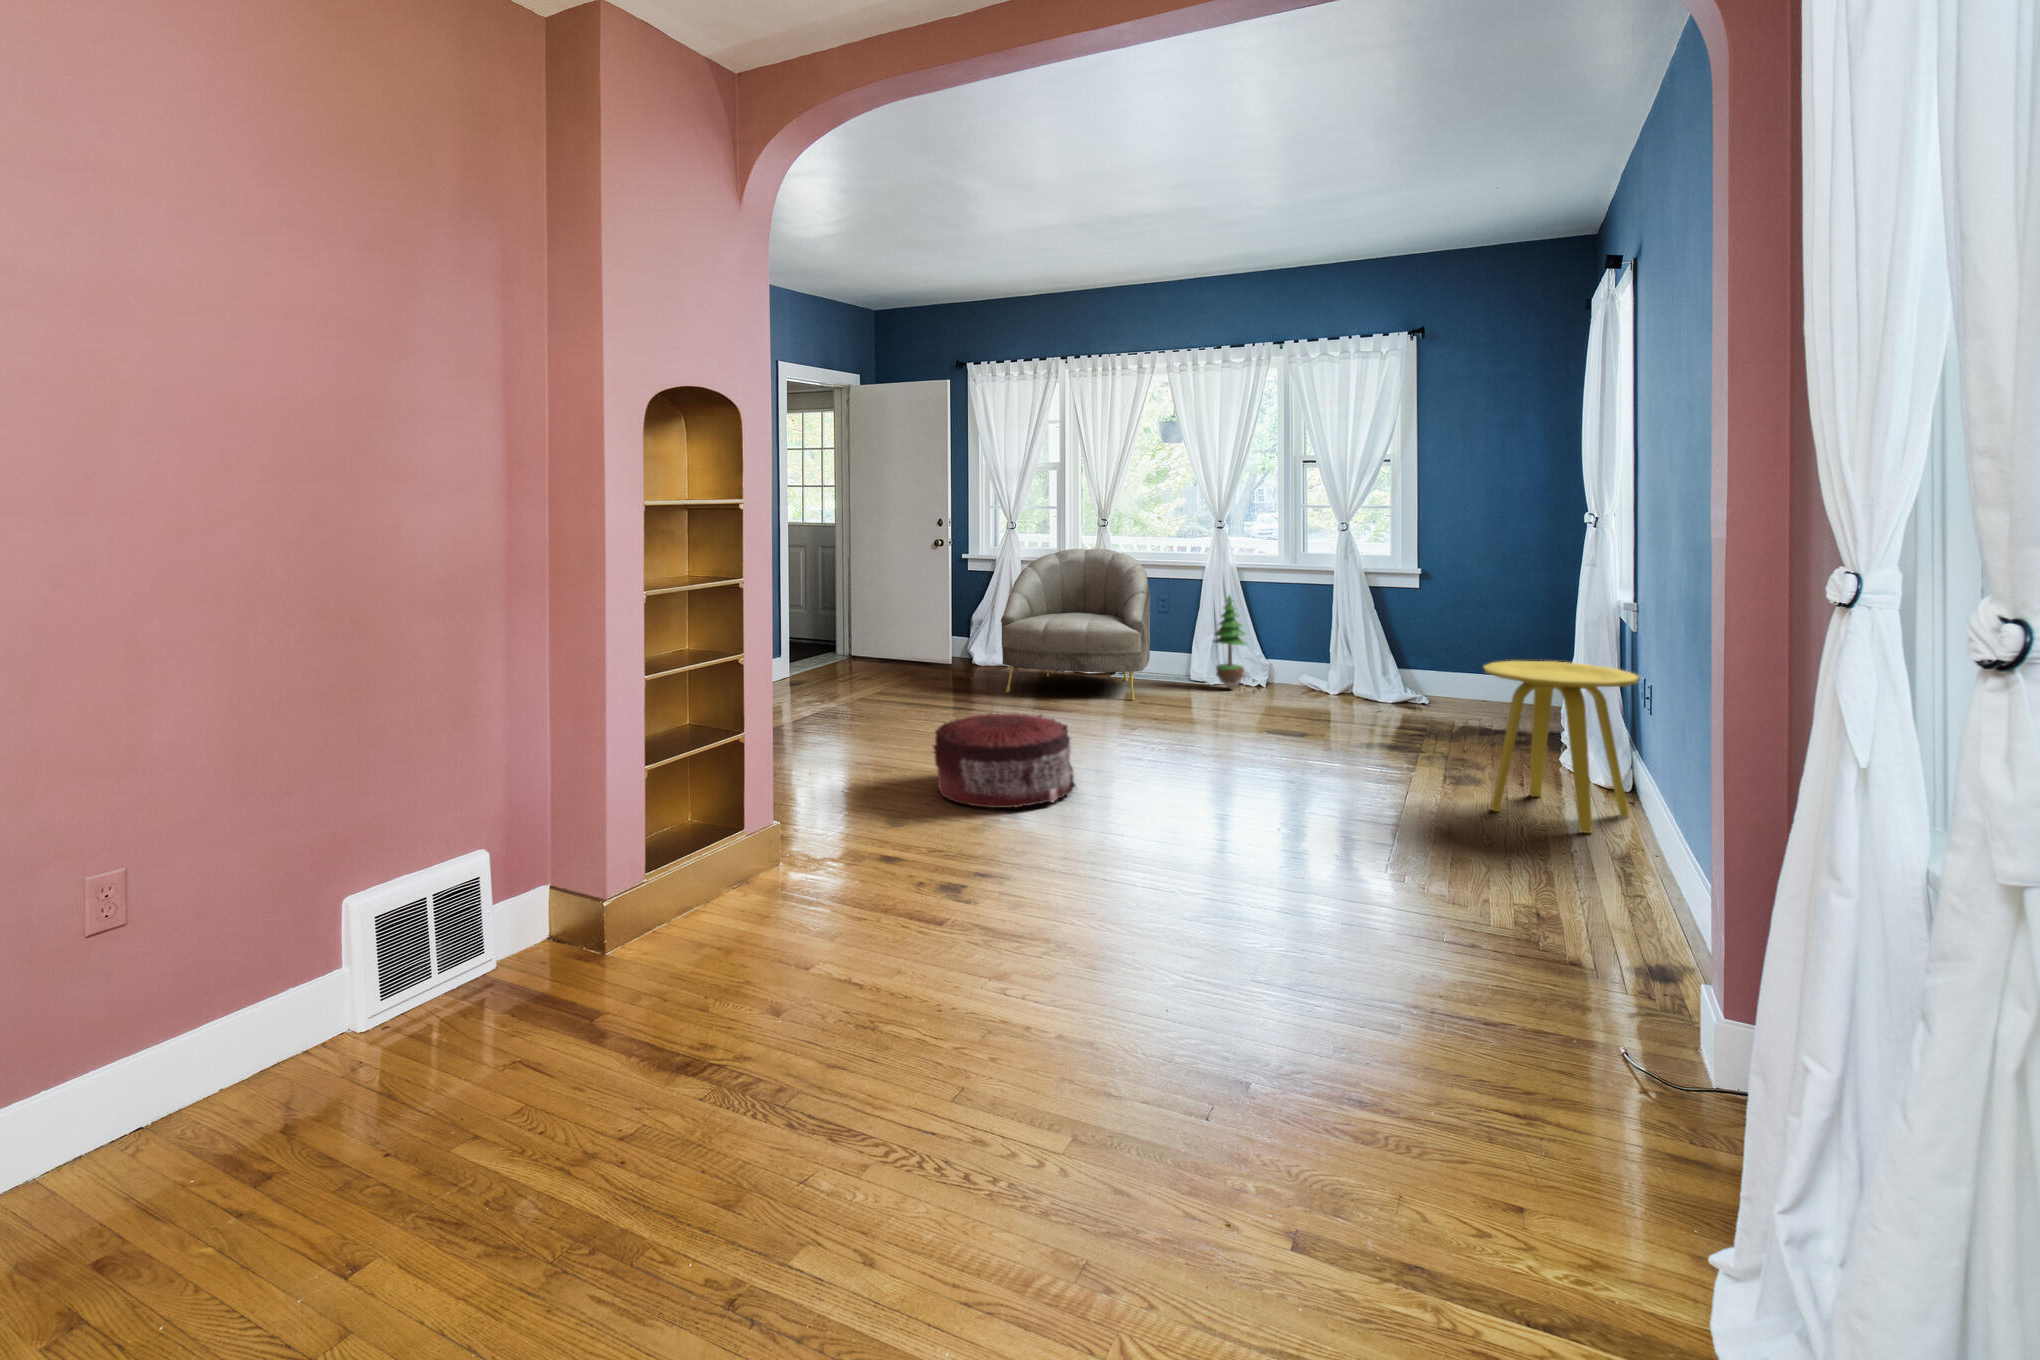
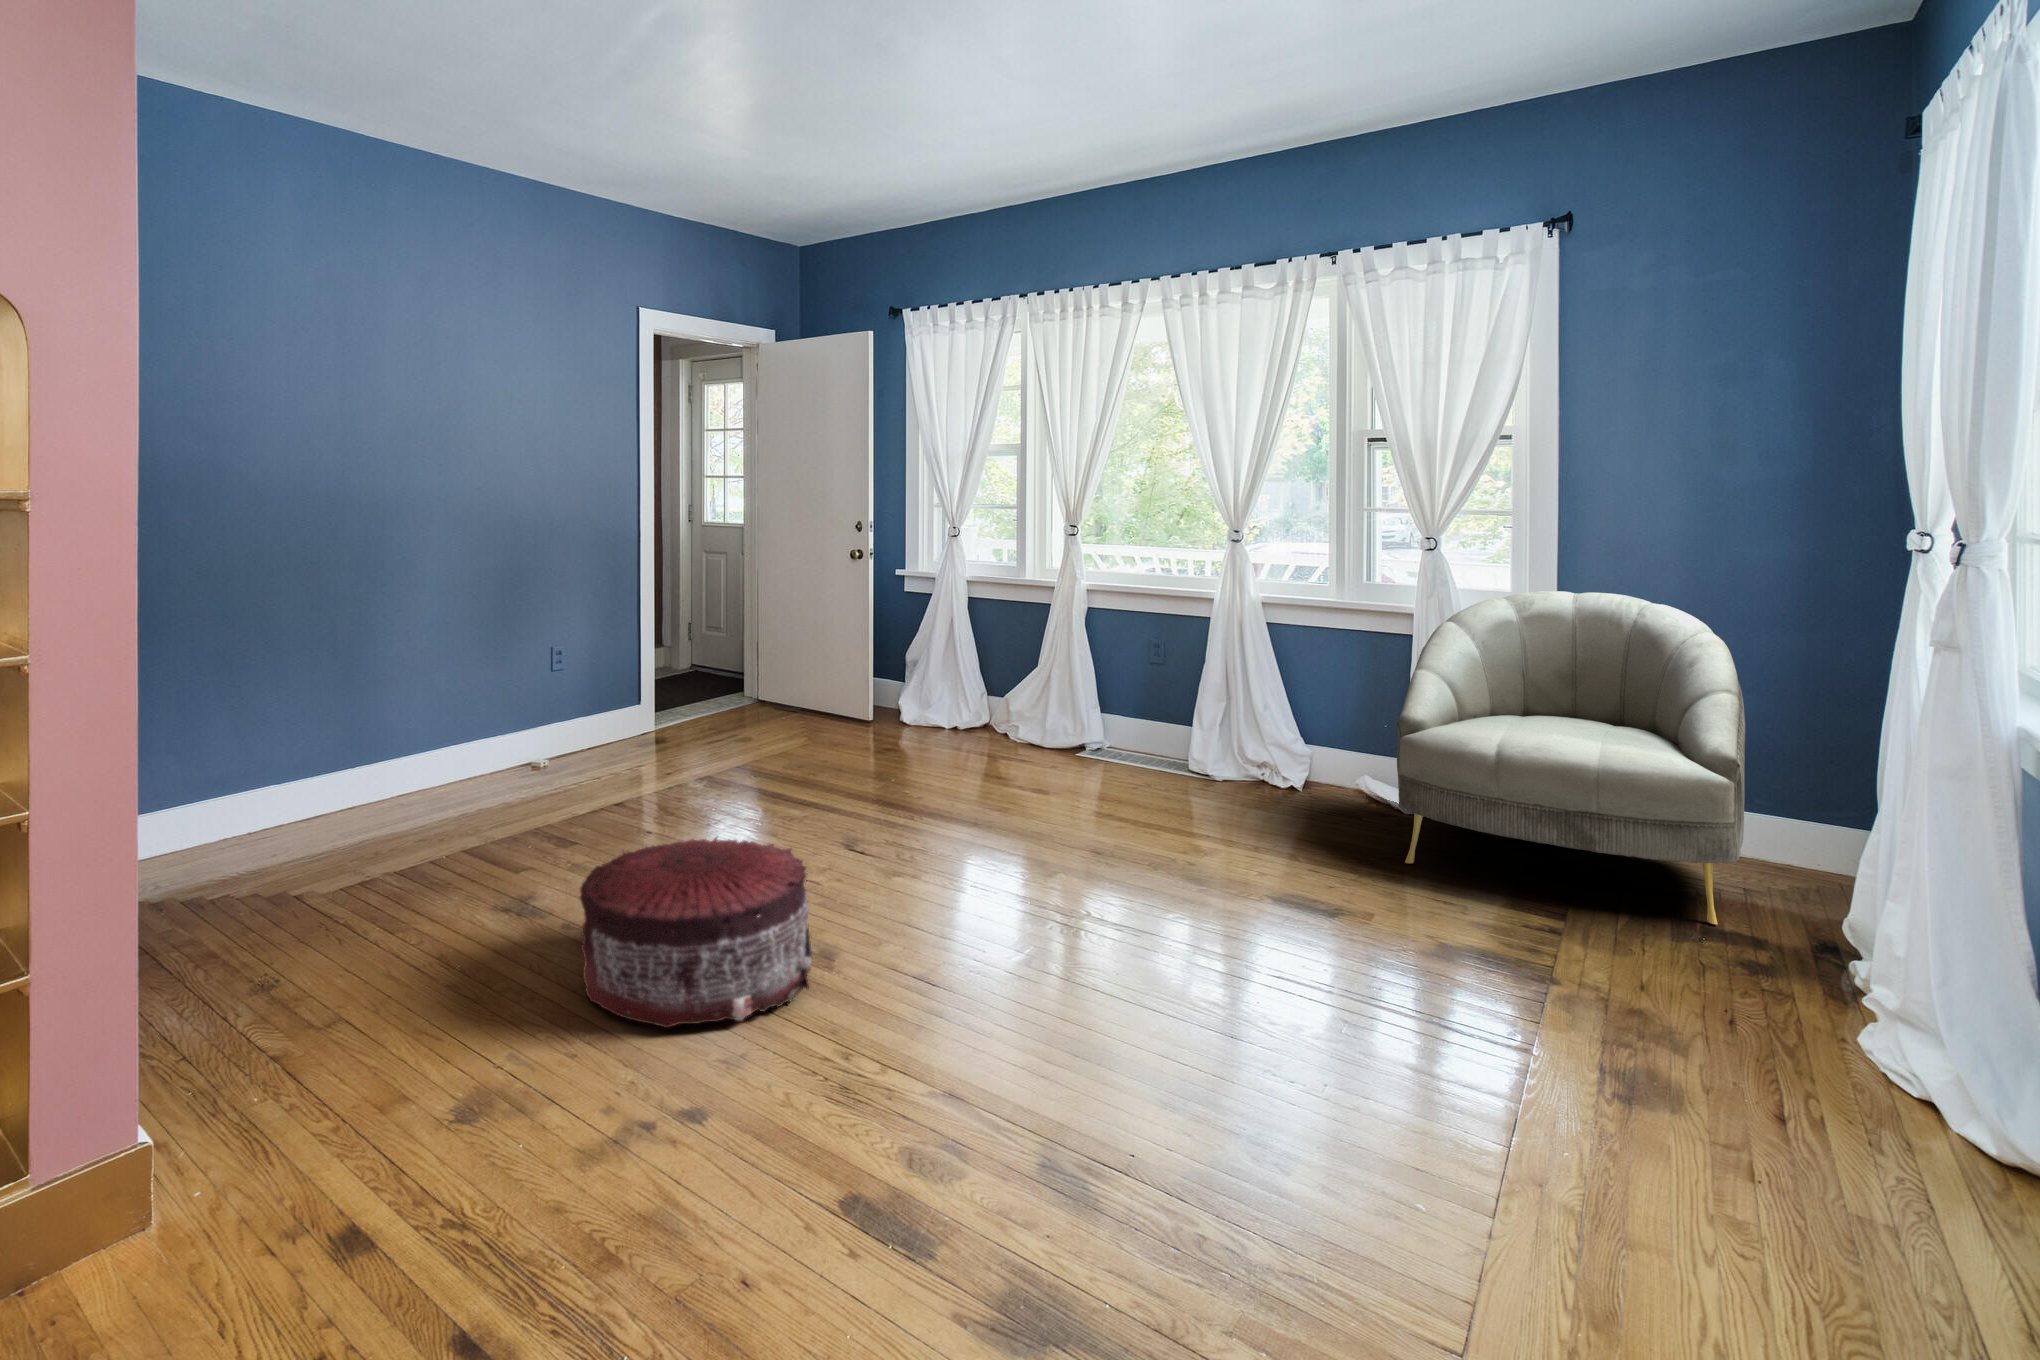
armchair: present [1001,549,1150,700] -> present [1397,591,1745,924]
potted tree: present [1214,596,1246,689] -> none [1213,642,1270,790]
side table: present [1484,661,1639,833] -> none [1590,830,1975,1275]

